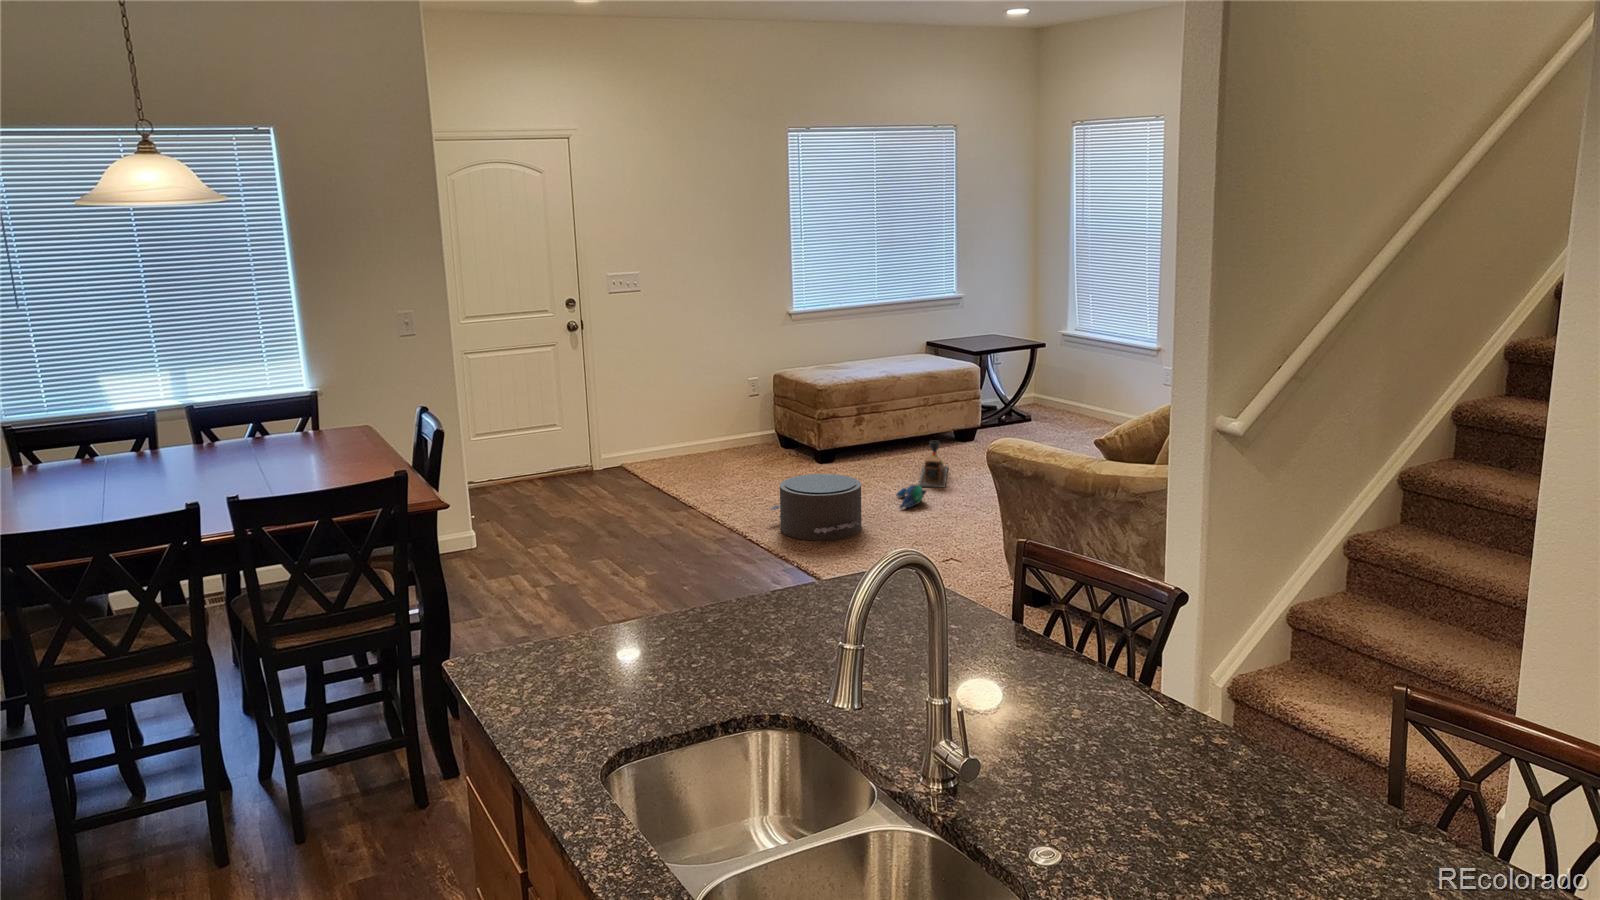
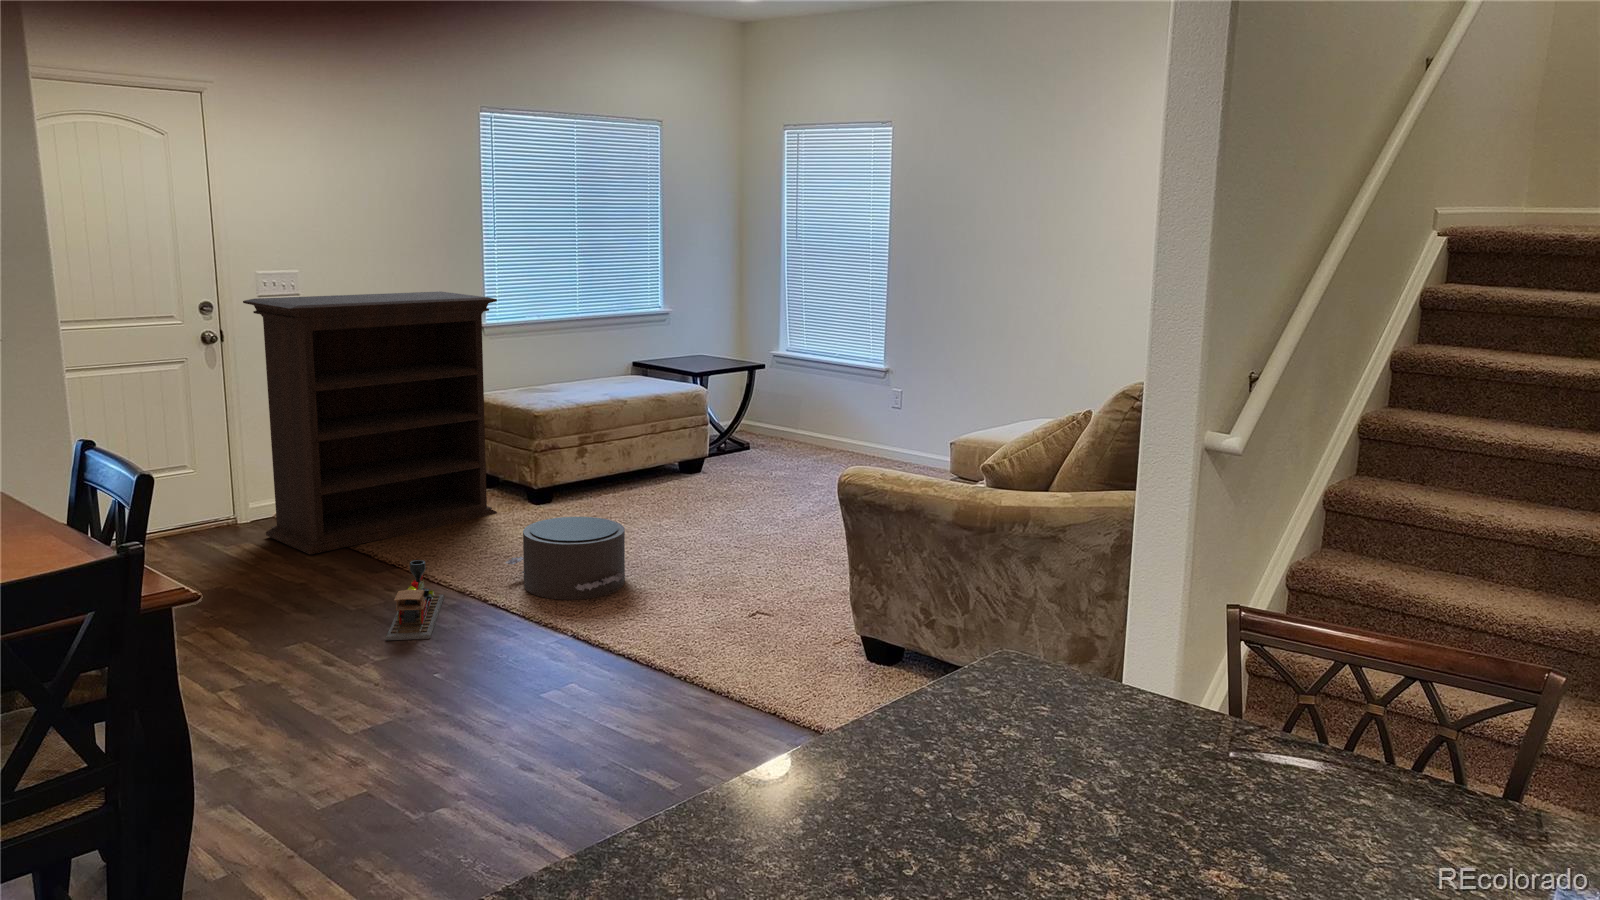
bookshelf: none [593,286,786,495] -> present [243,291,497,555]
toy train: present [918,441,948,487] -> present [385,560,444,640]
plush toy: present [897,485,926,509] -> none [647,524,687,554]

